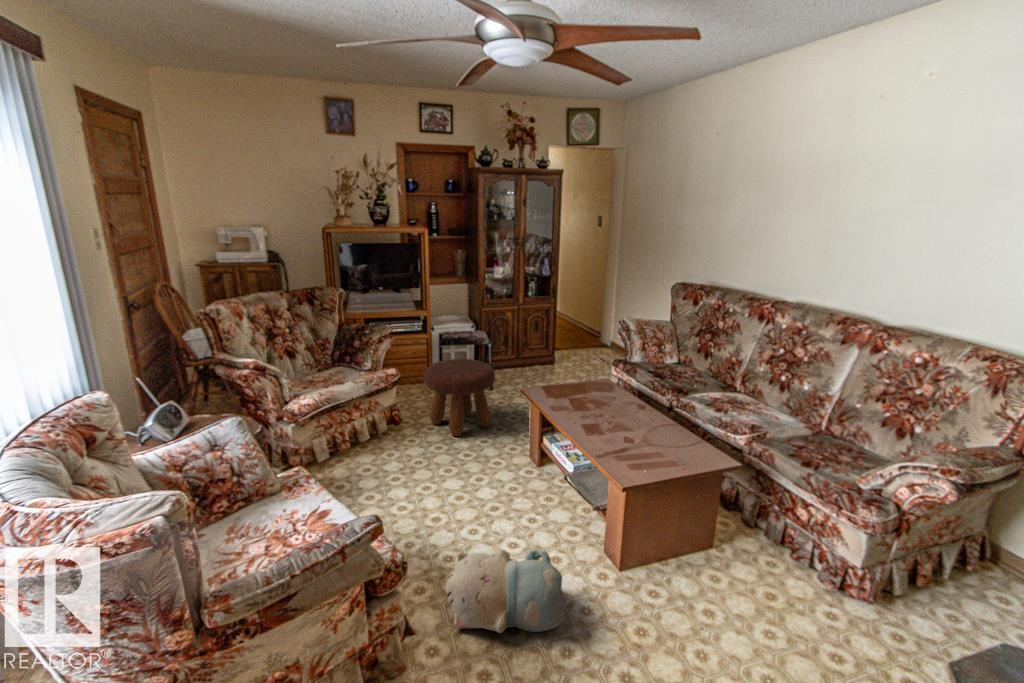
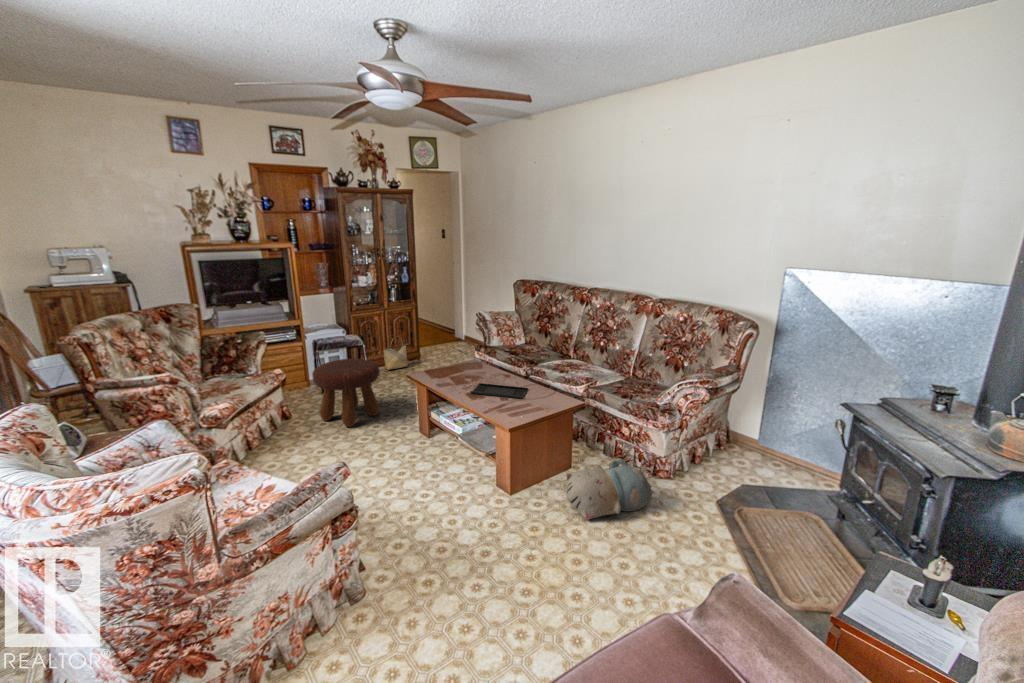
woven basket: none [511,333,538,372] -> present [383,335,408,370]
tray: none [587,412,663,444] -> present [471,383,528,399]
plush toy: present [445,549,565,633] -> present [565,459,652,520]

